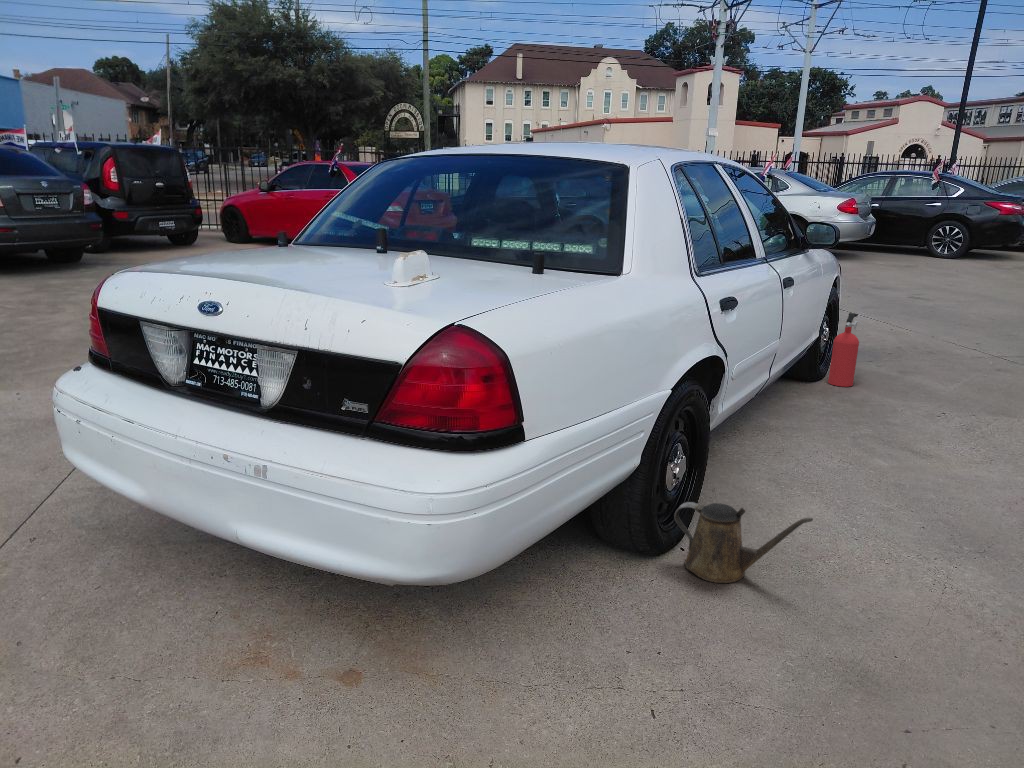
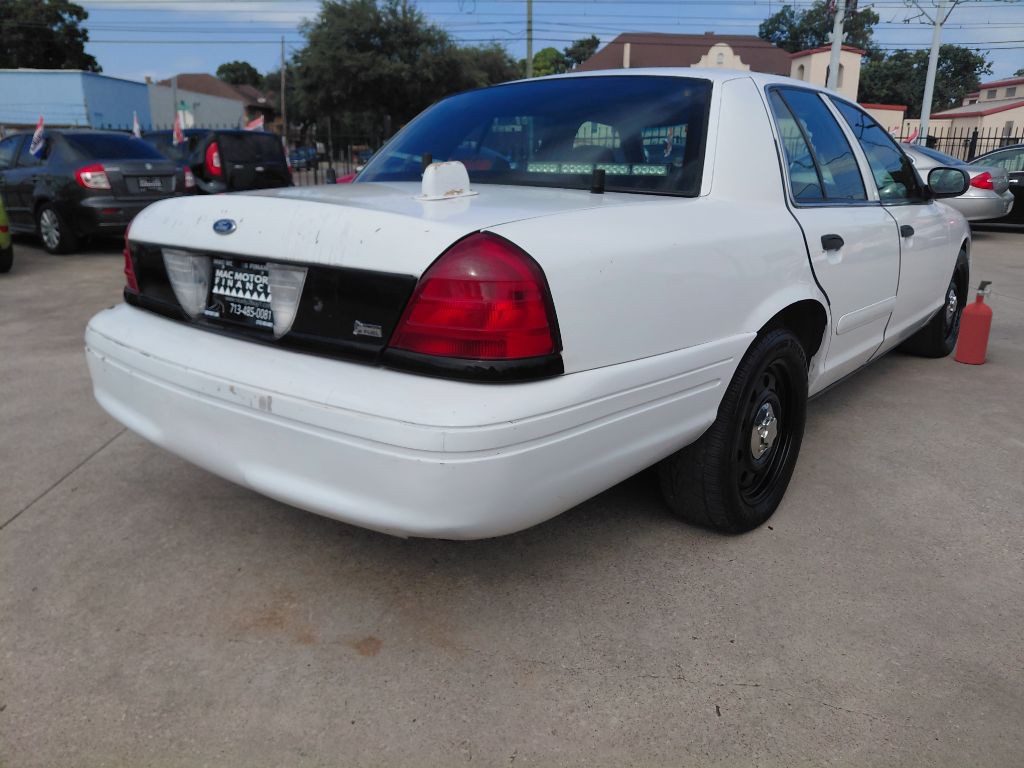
watering can: present [674,502,813,583] -> none [759,471,929,566]

